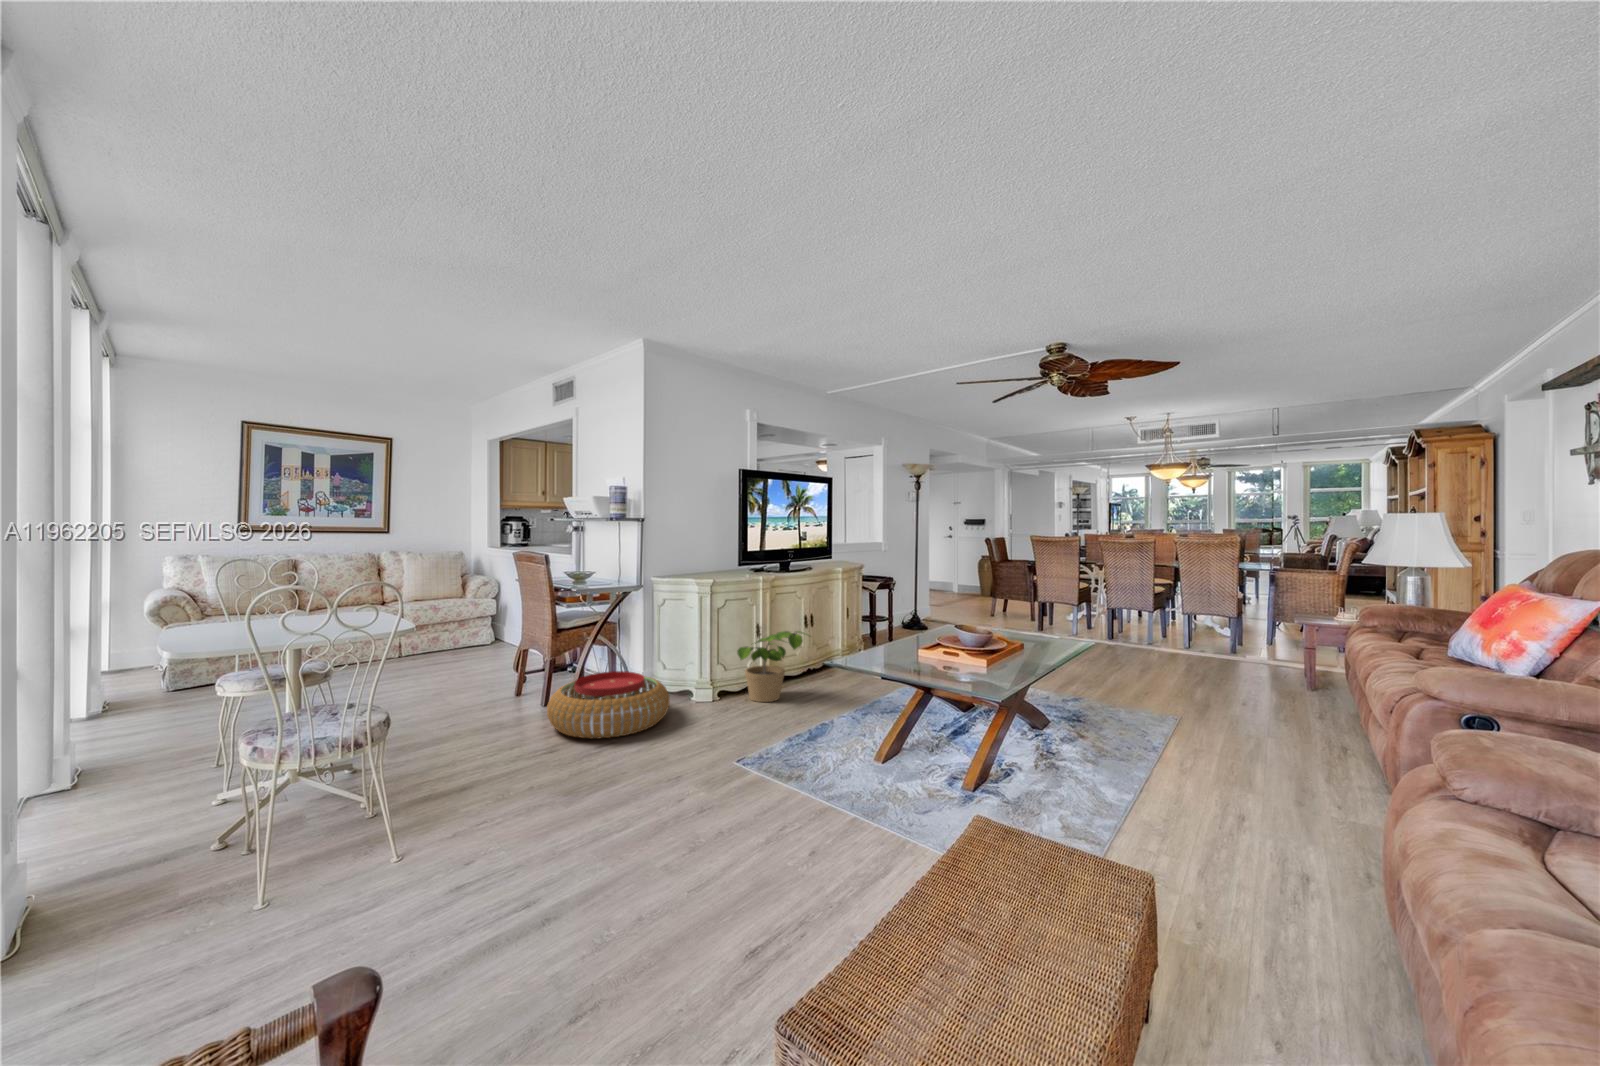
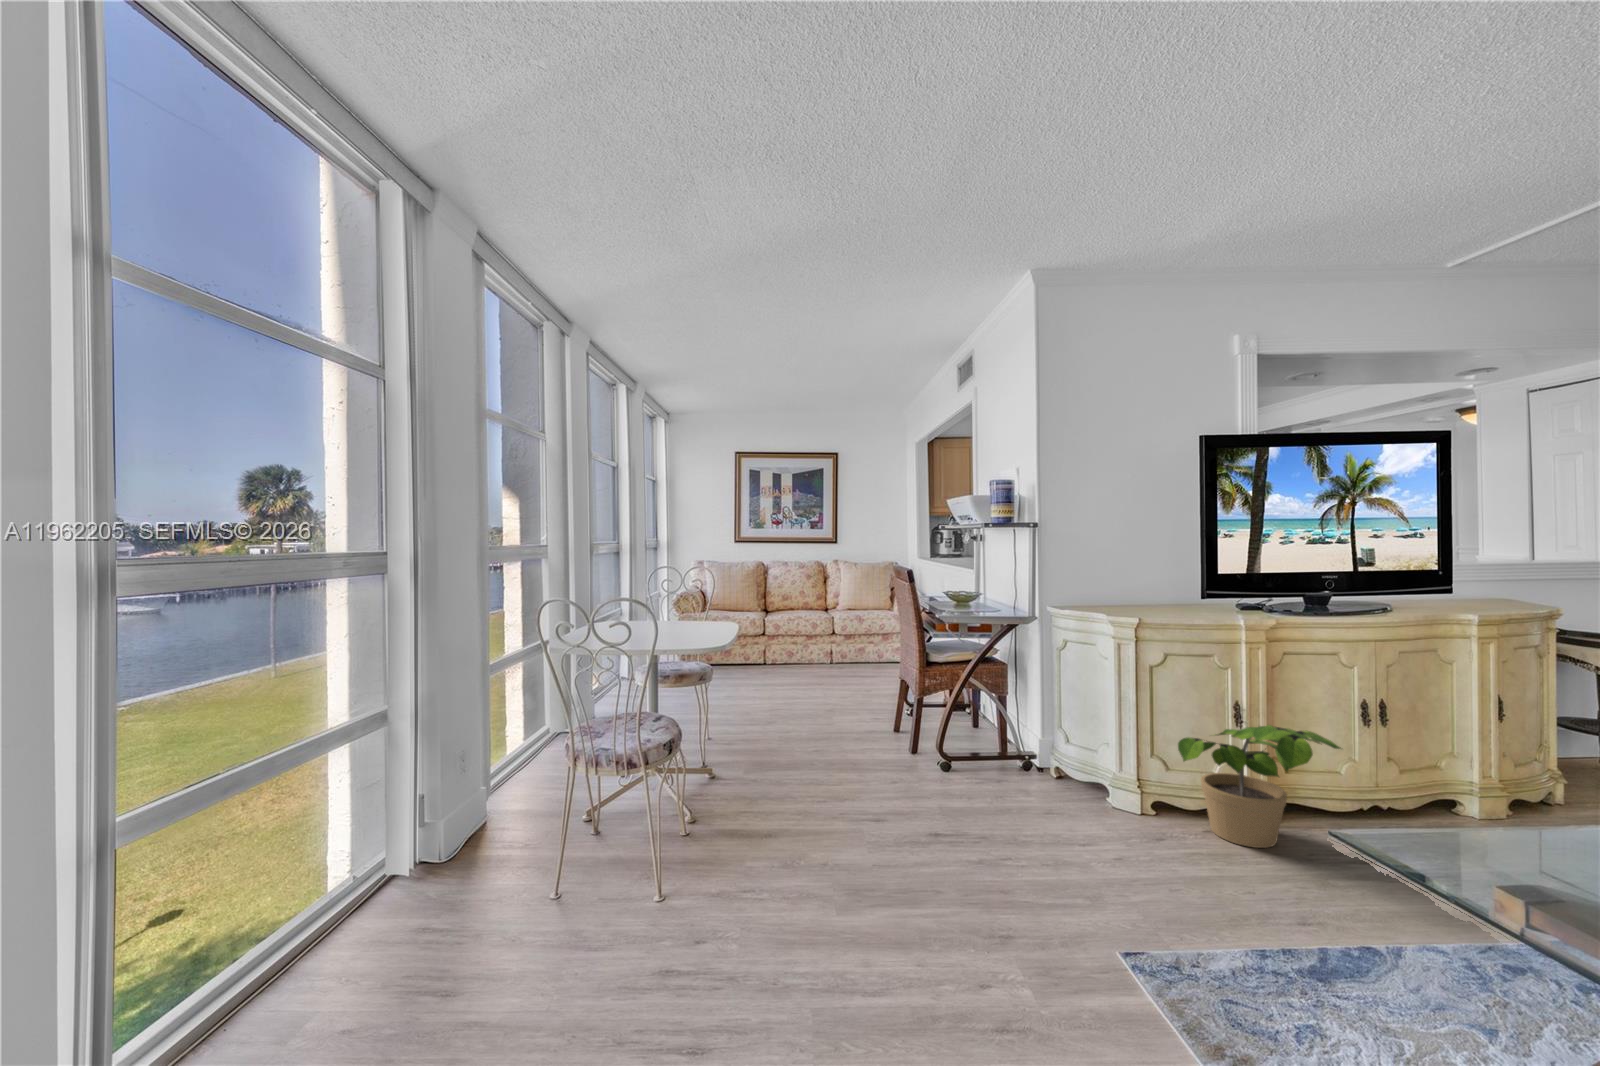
pouf: present [547,671,670,739] -> none [889,731,1056,835]

